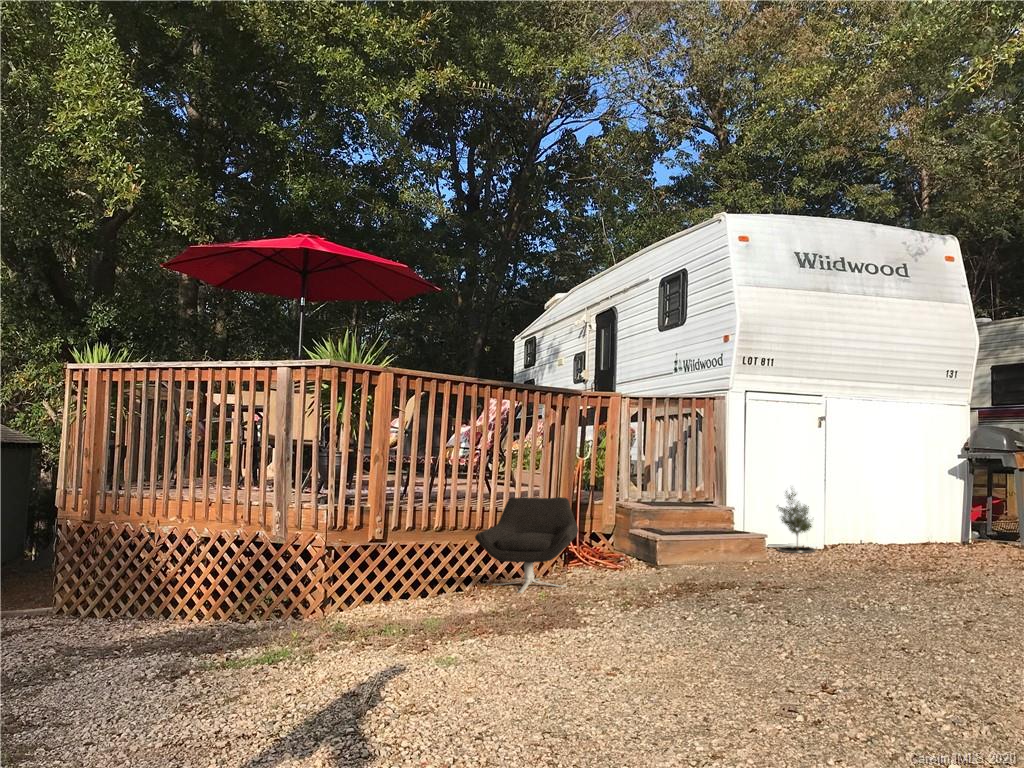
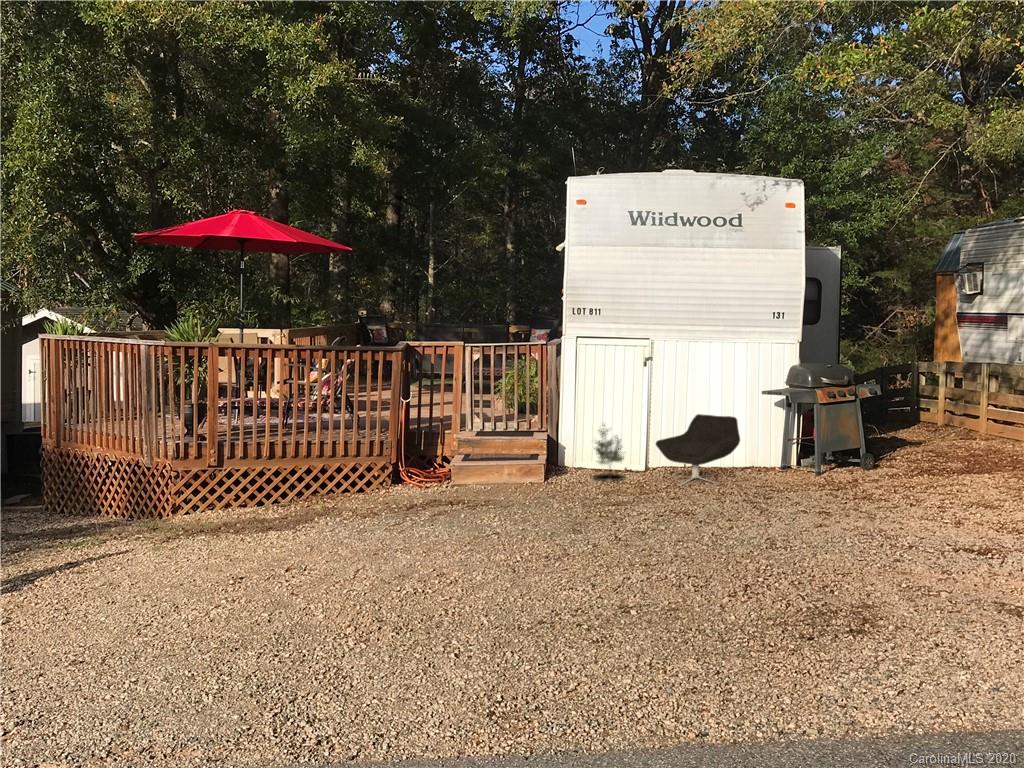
lounge chair: present [475,497,578,593] -> present [656,414,740,485]

